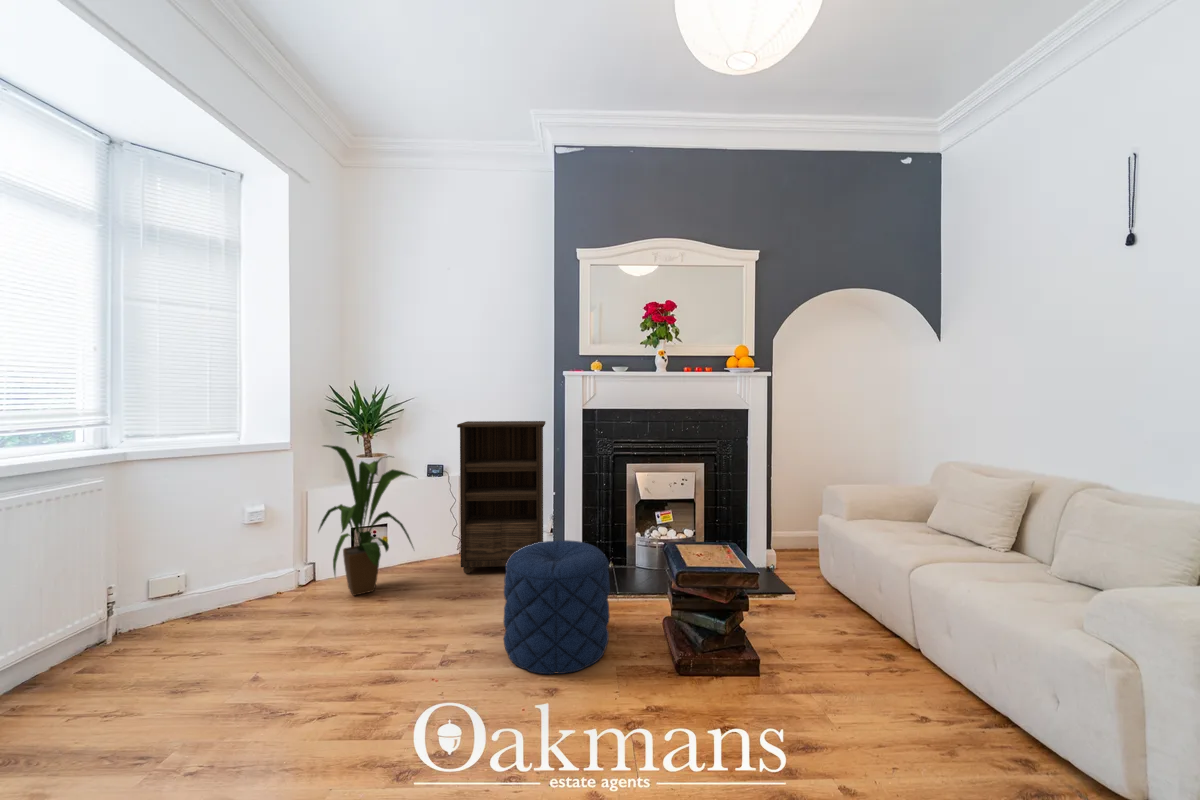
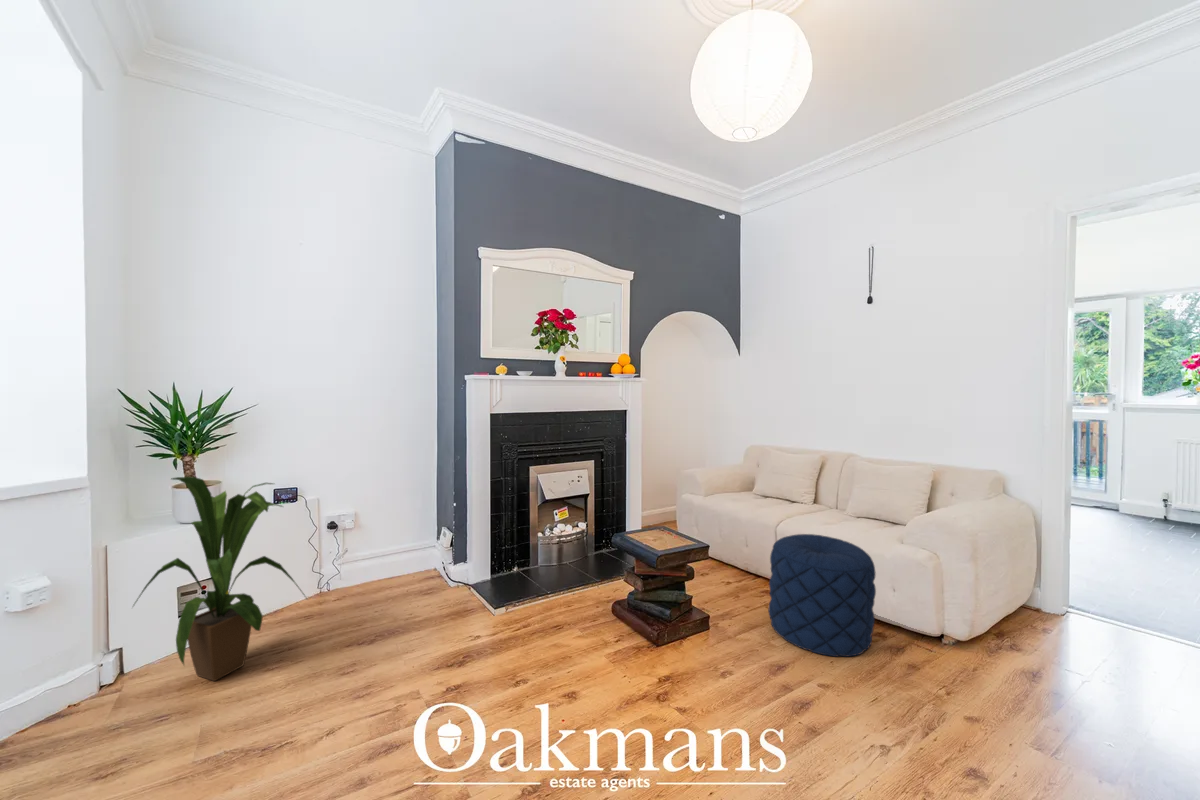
bookshelf: present [457,421,545,573] -> none [339,427,450,612]
pouf: present [504,540,610,674] -> present [768,534,876,657]

